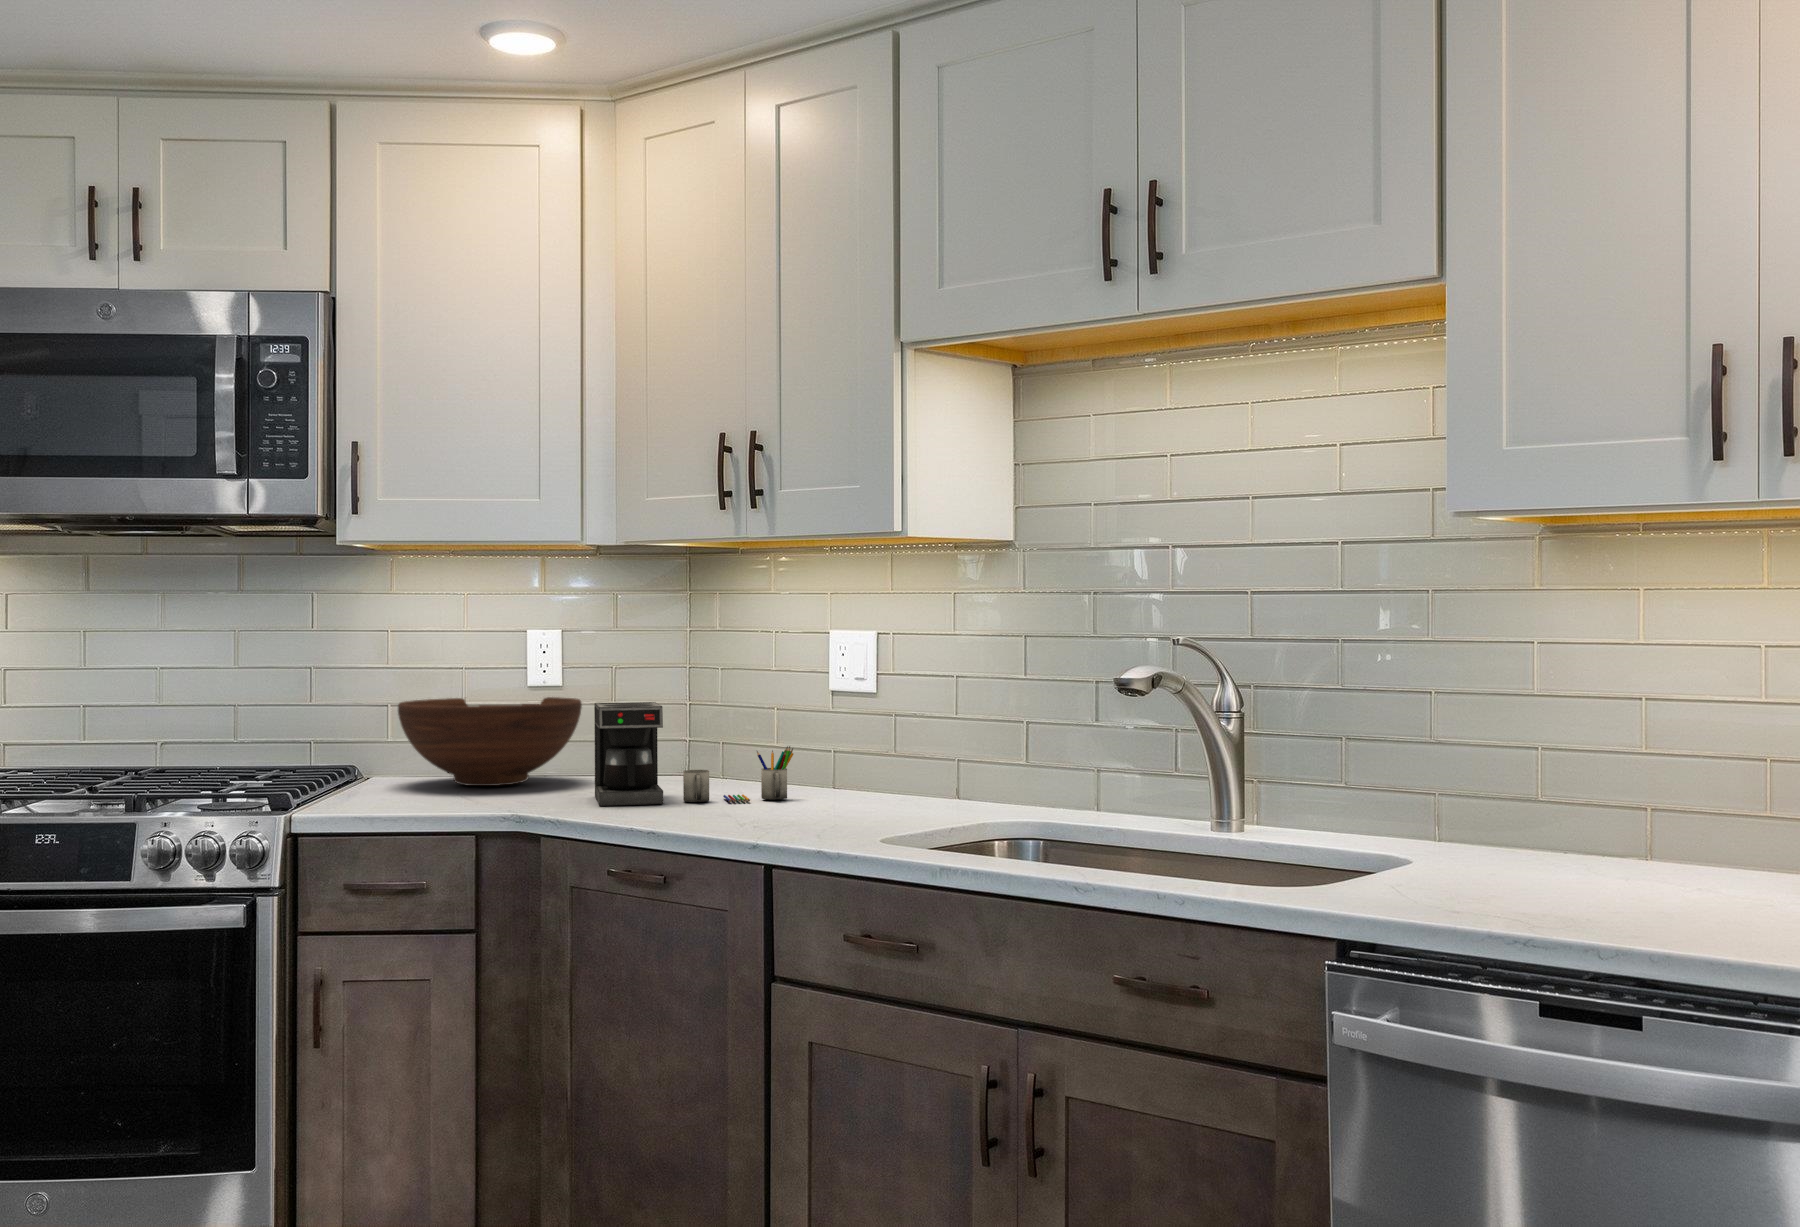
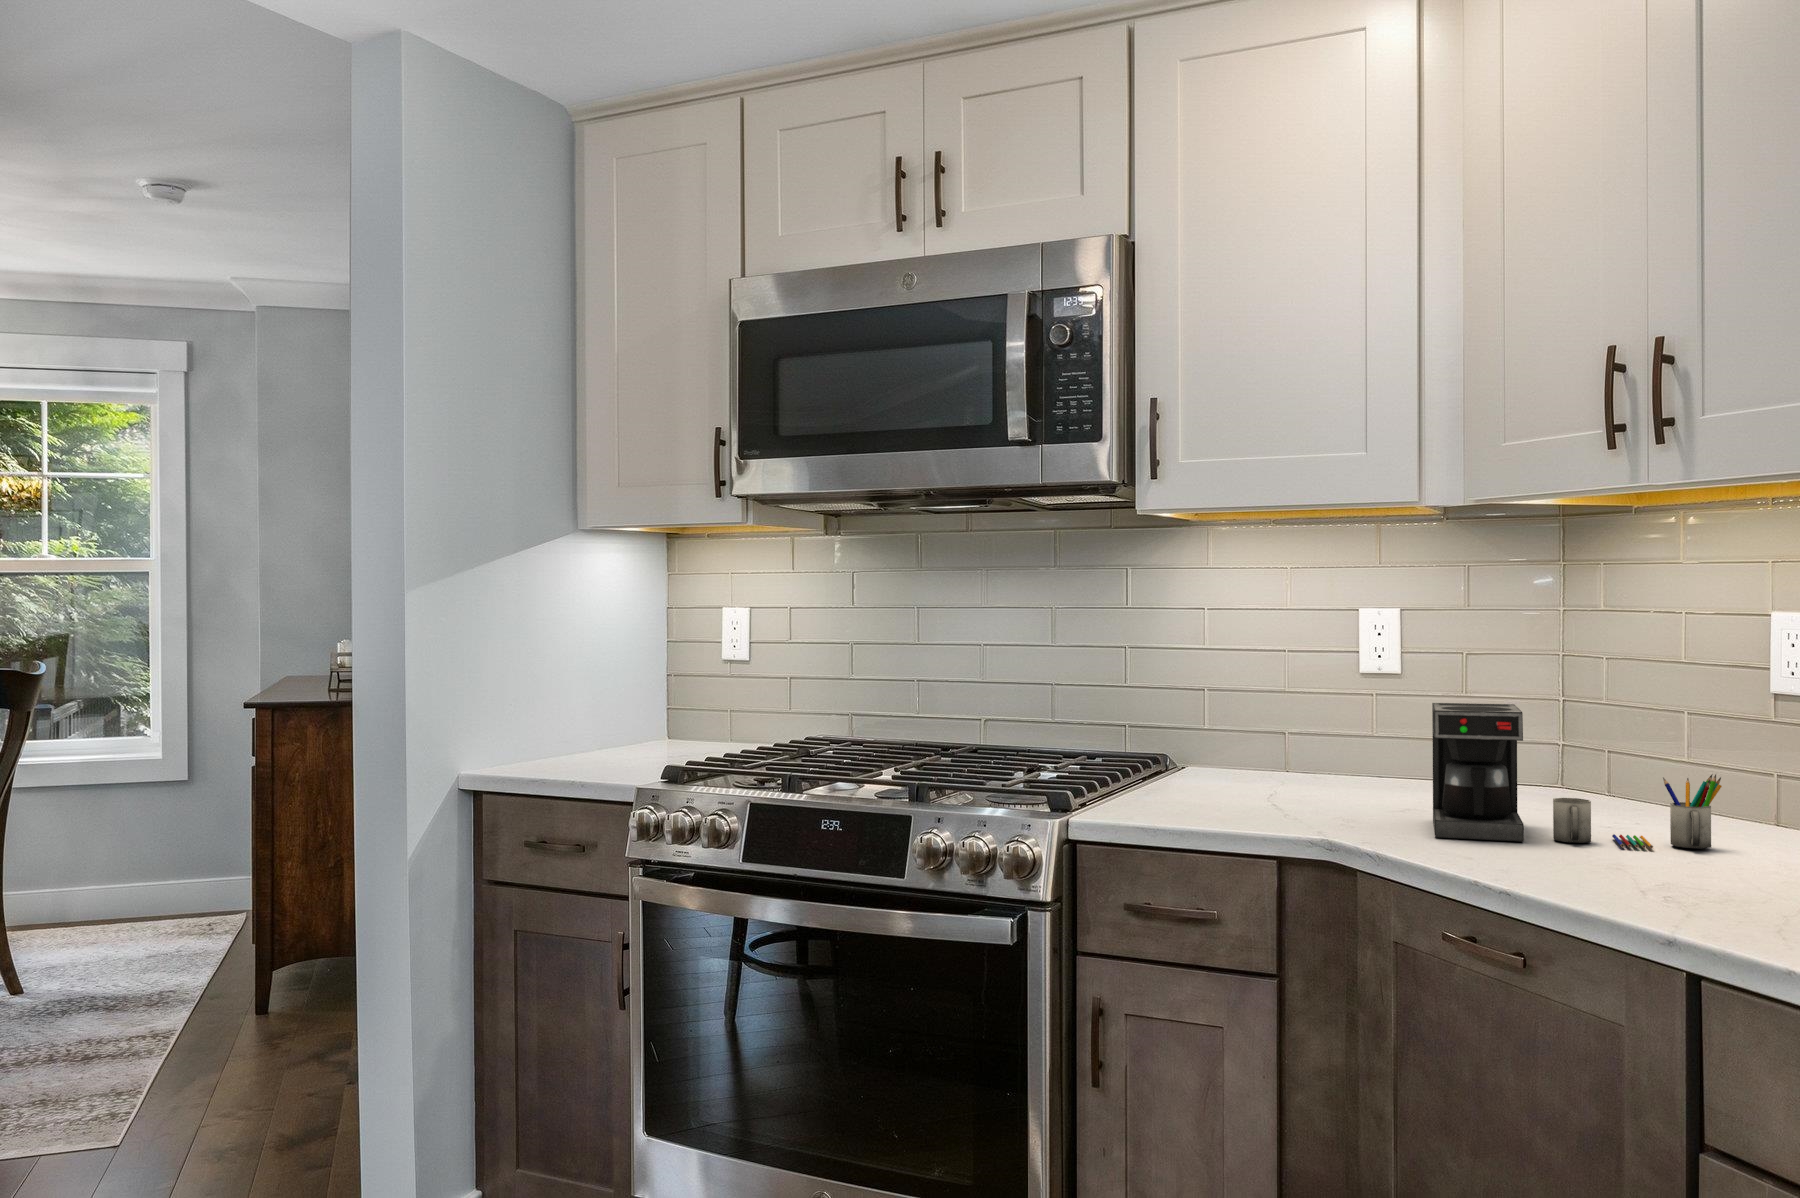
fruit bowl: present [398,697,582,786] -> none [1203,687,1421,794]

